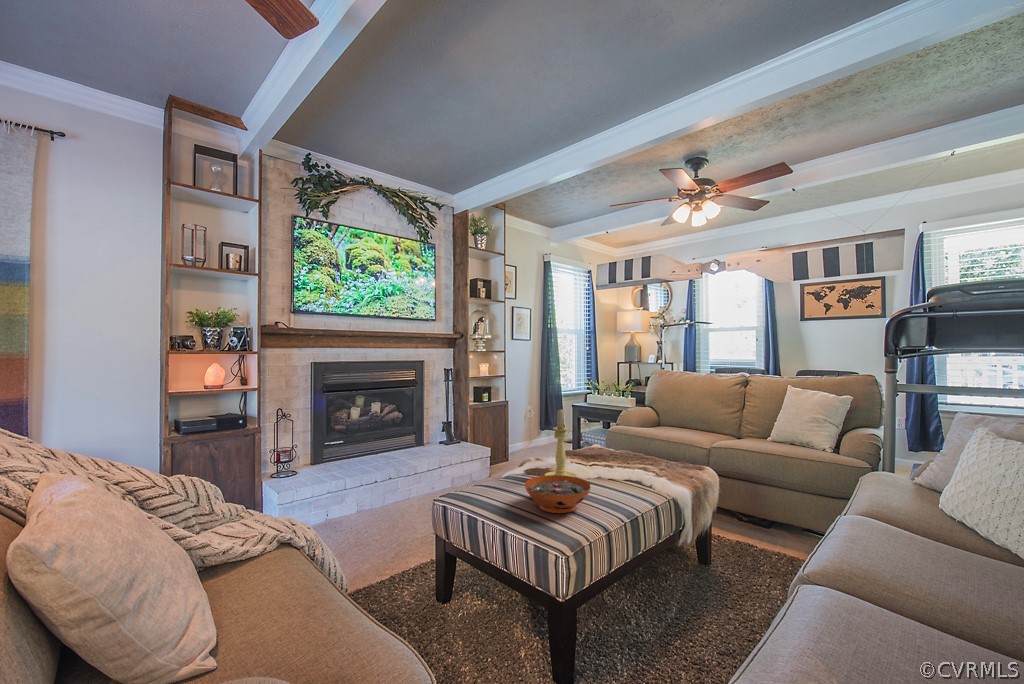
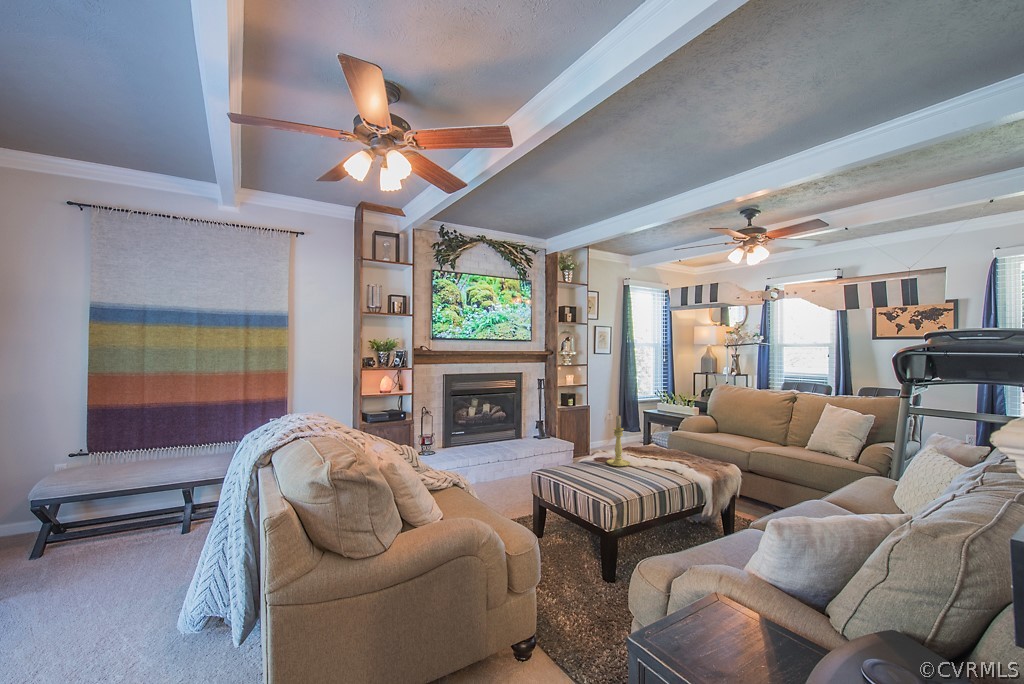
decorative bowl: present [525,475,590,513] -> none [589,460,634,484]

